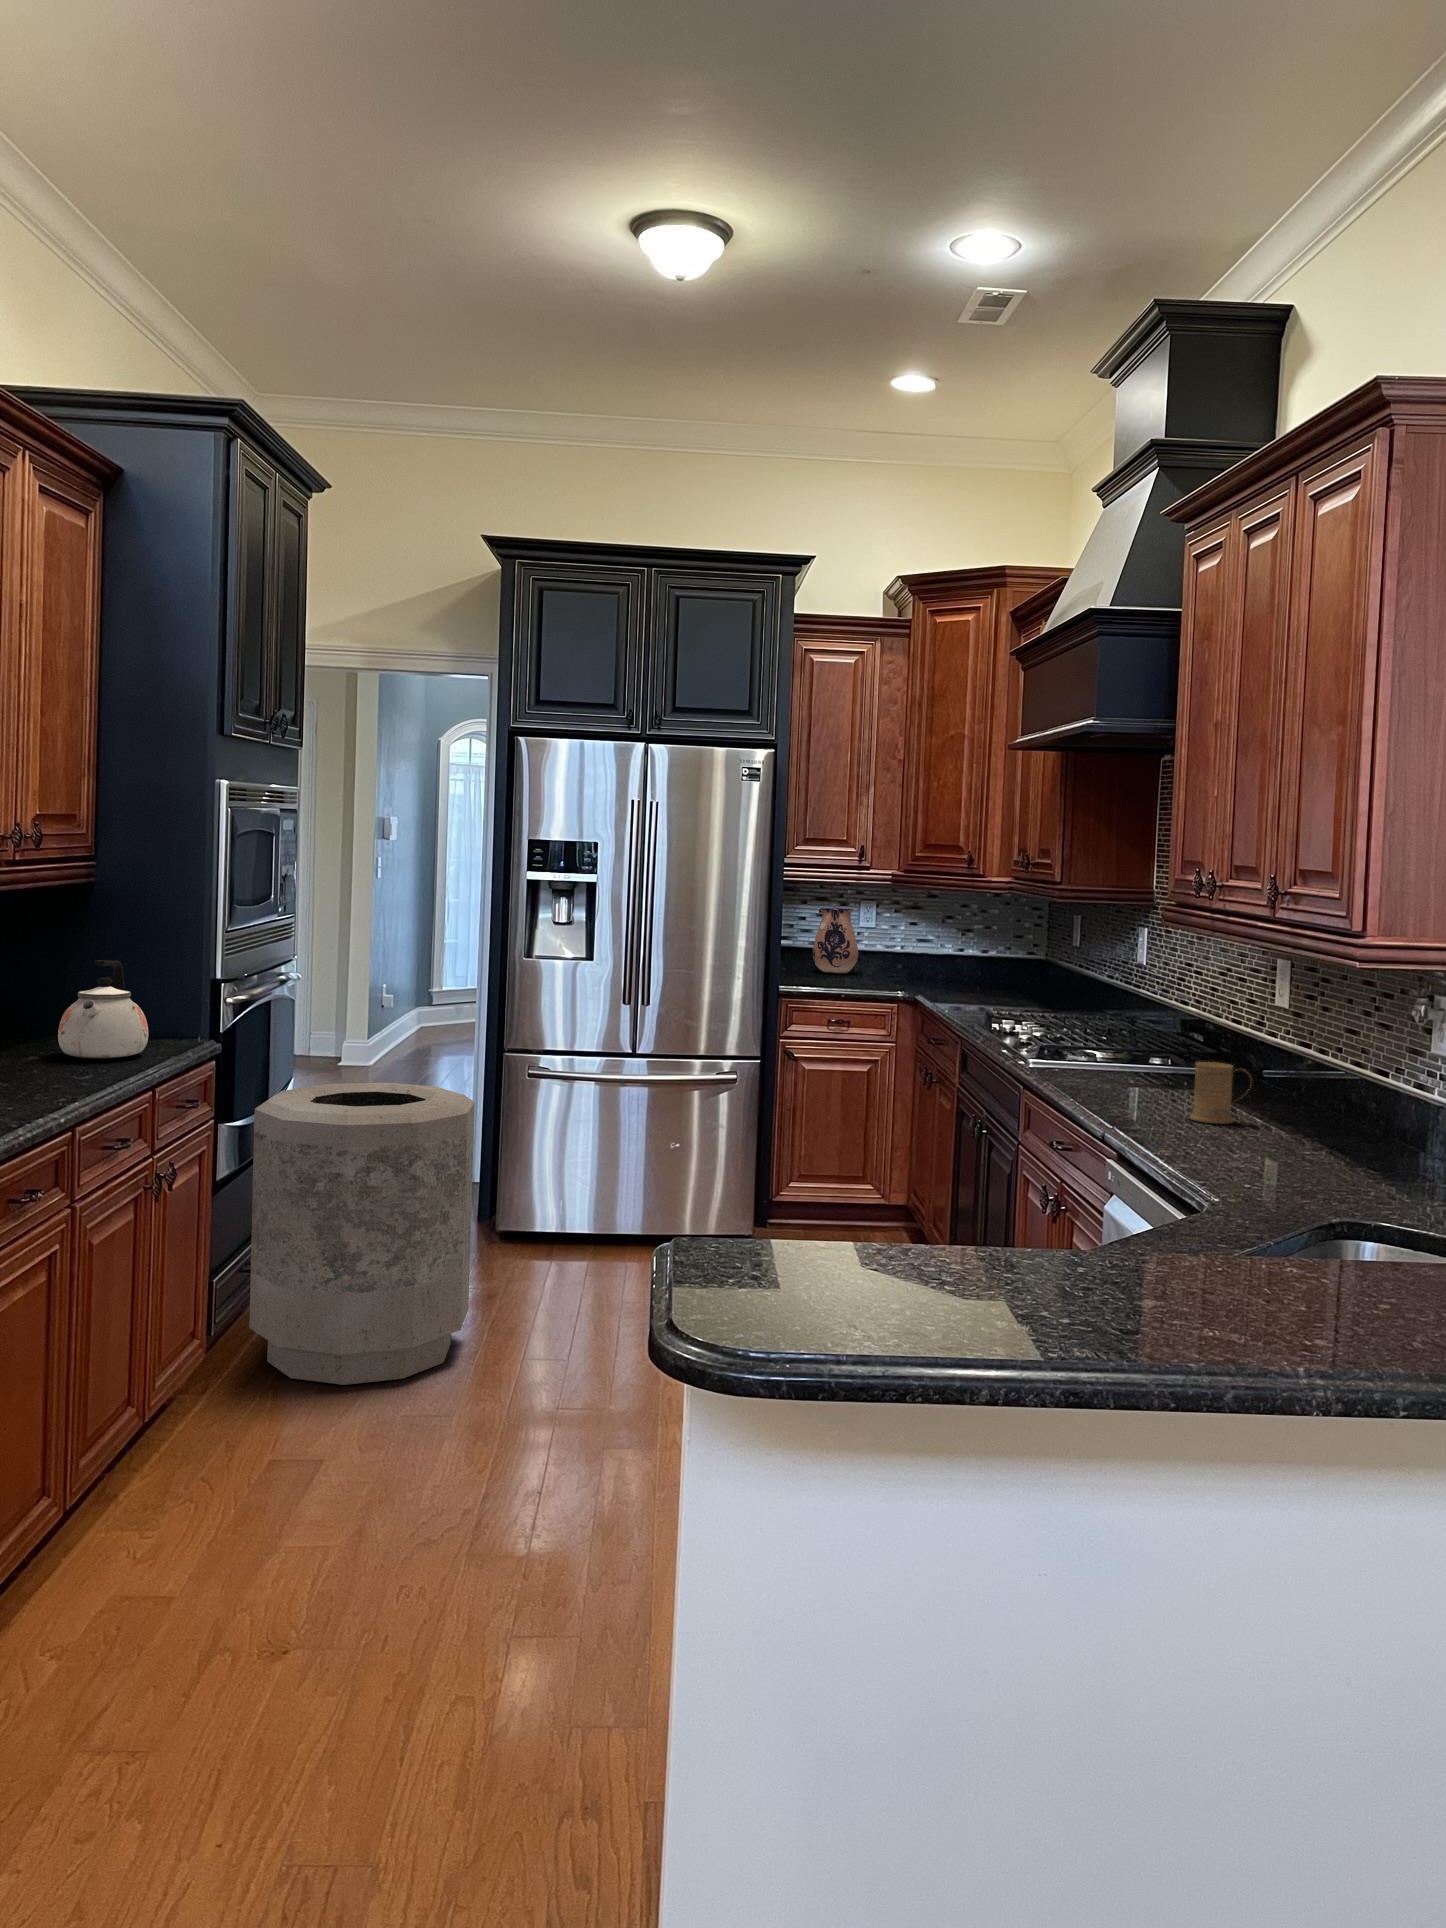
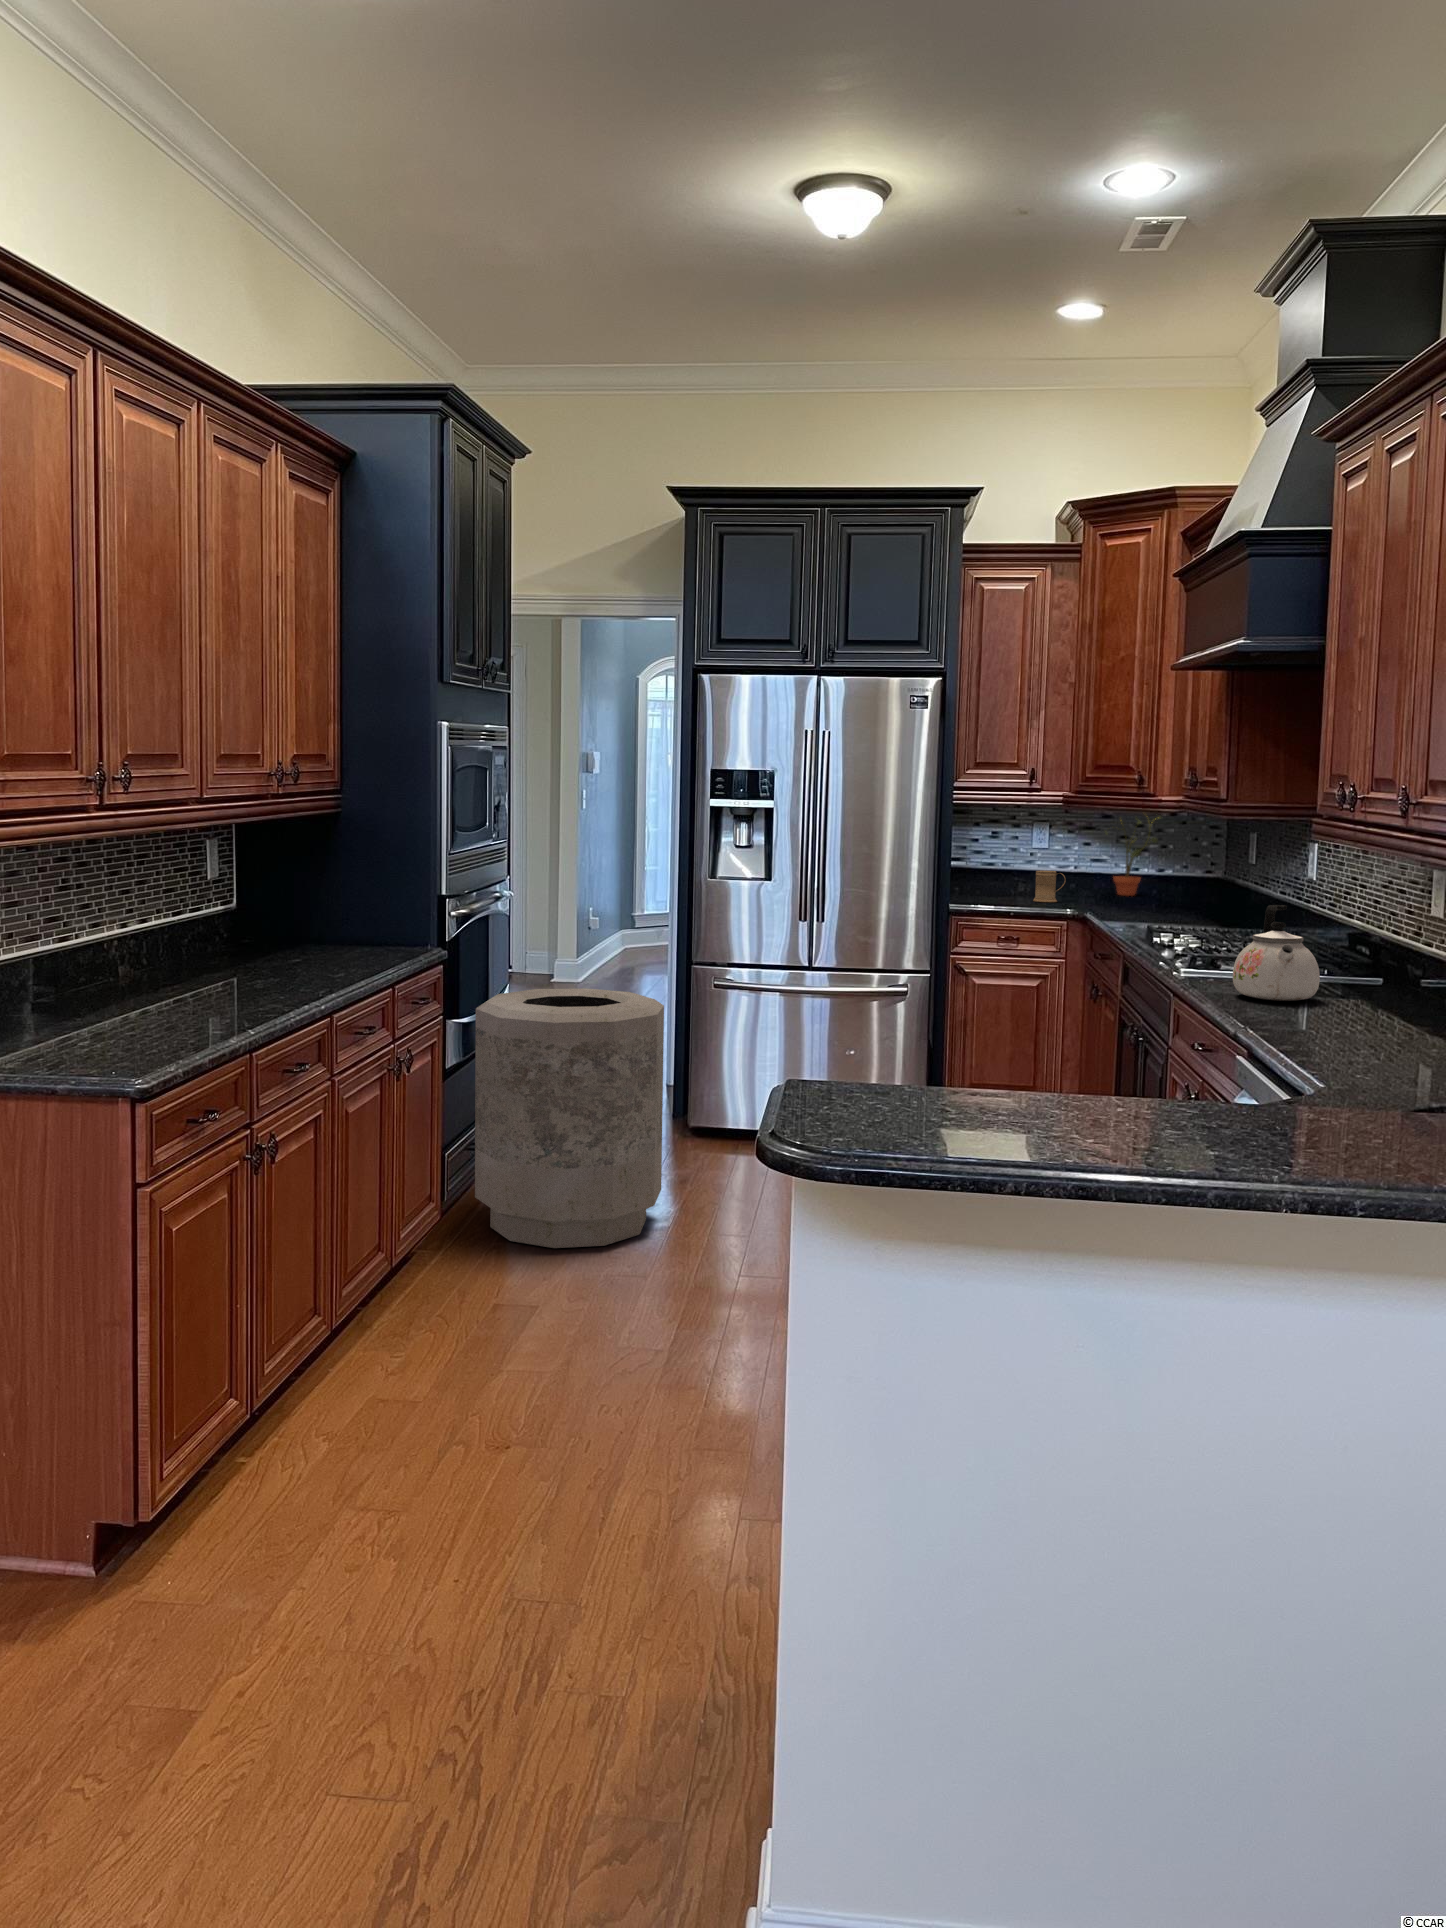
potted plant: none [932,887,987,977] -> present [1105,814,1161,896]
ceramic pitcher: present [813,908,858,973] -> none [985,829,1030,892]
kettle: present [58,960,148,1059] -> present [1233,905,1320,1001]
mug: present [1189,1062,1234,1124] -> present [1033,871,1066,902]

